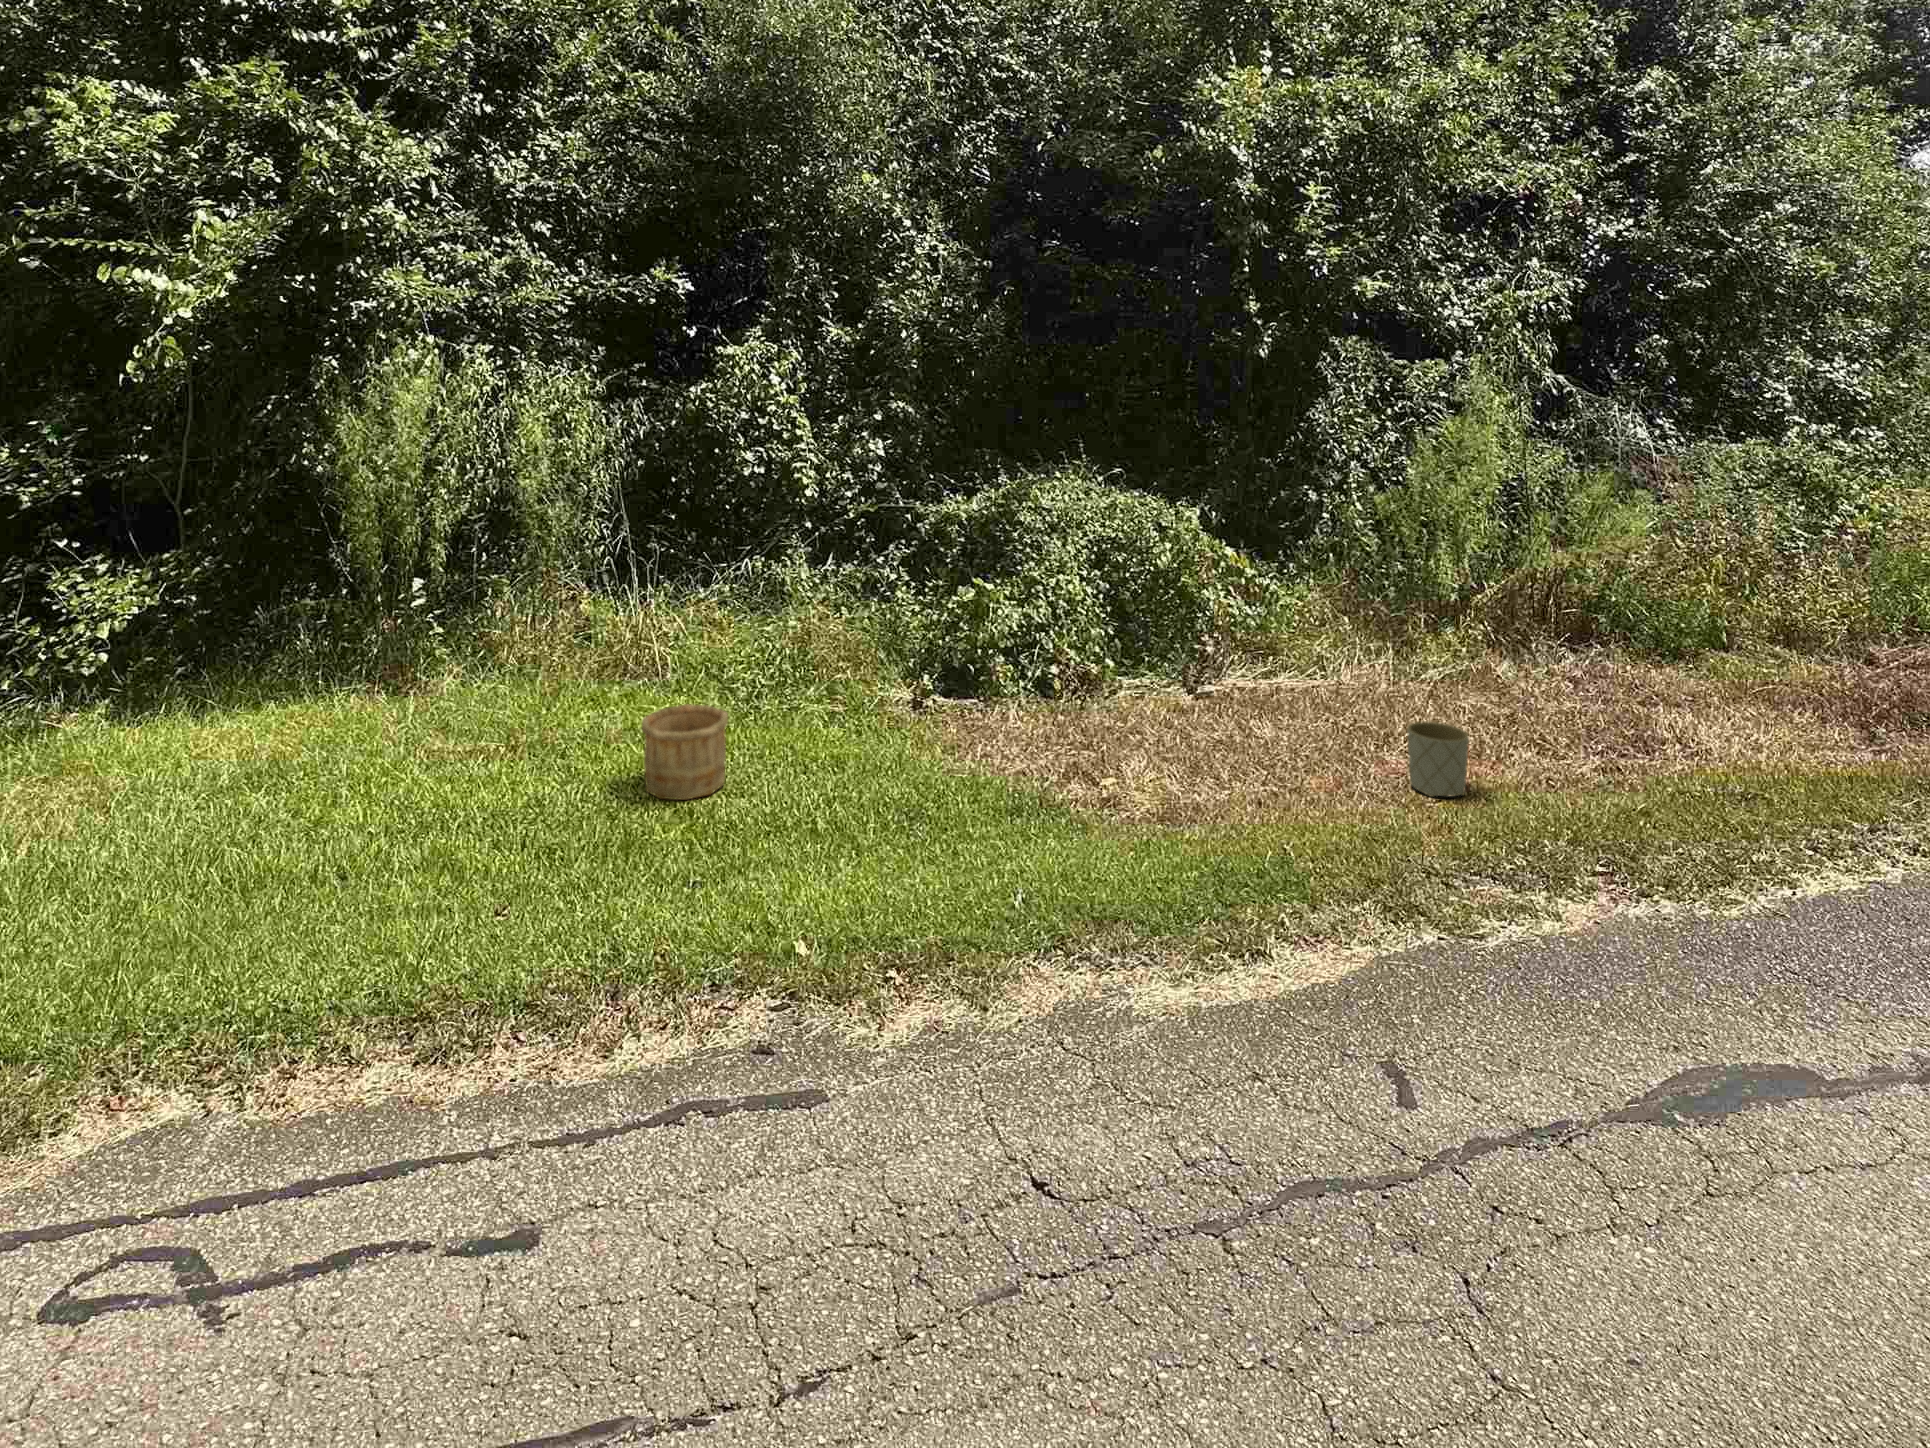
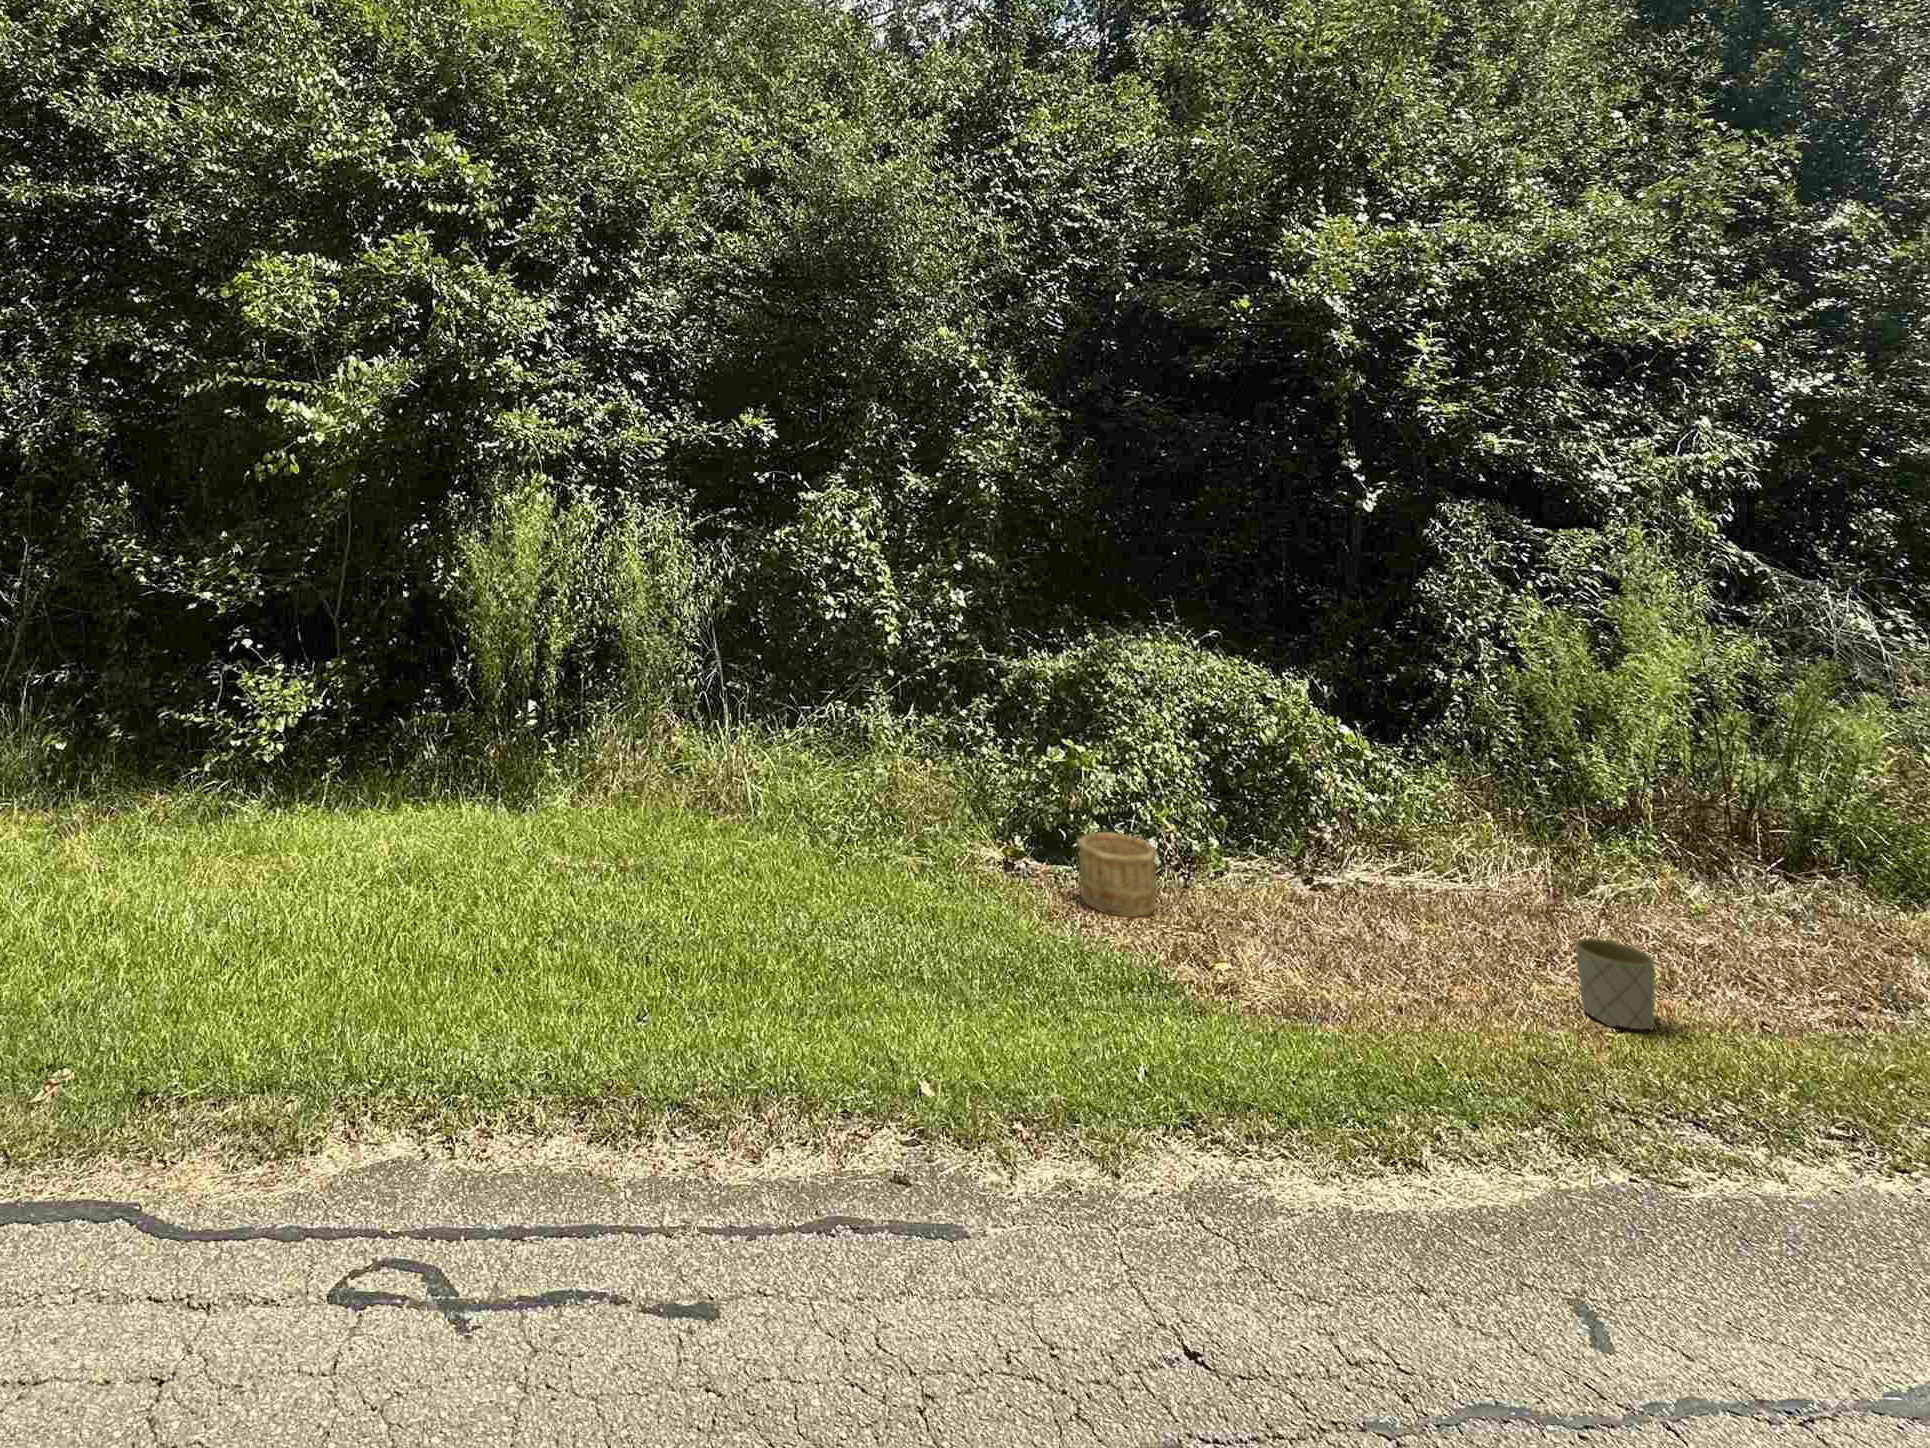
wooden bucket: present [642,704,728,800] -> present [1077,832,1157,917]

